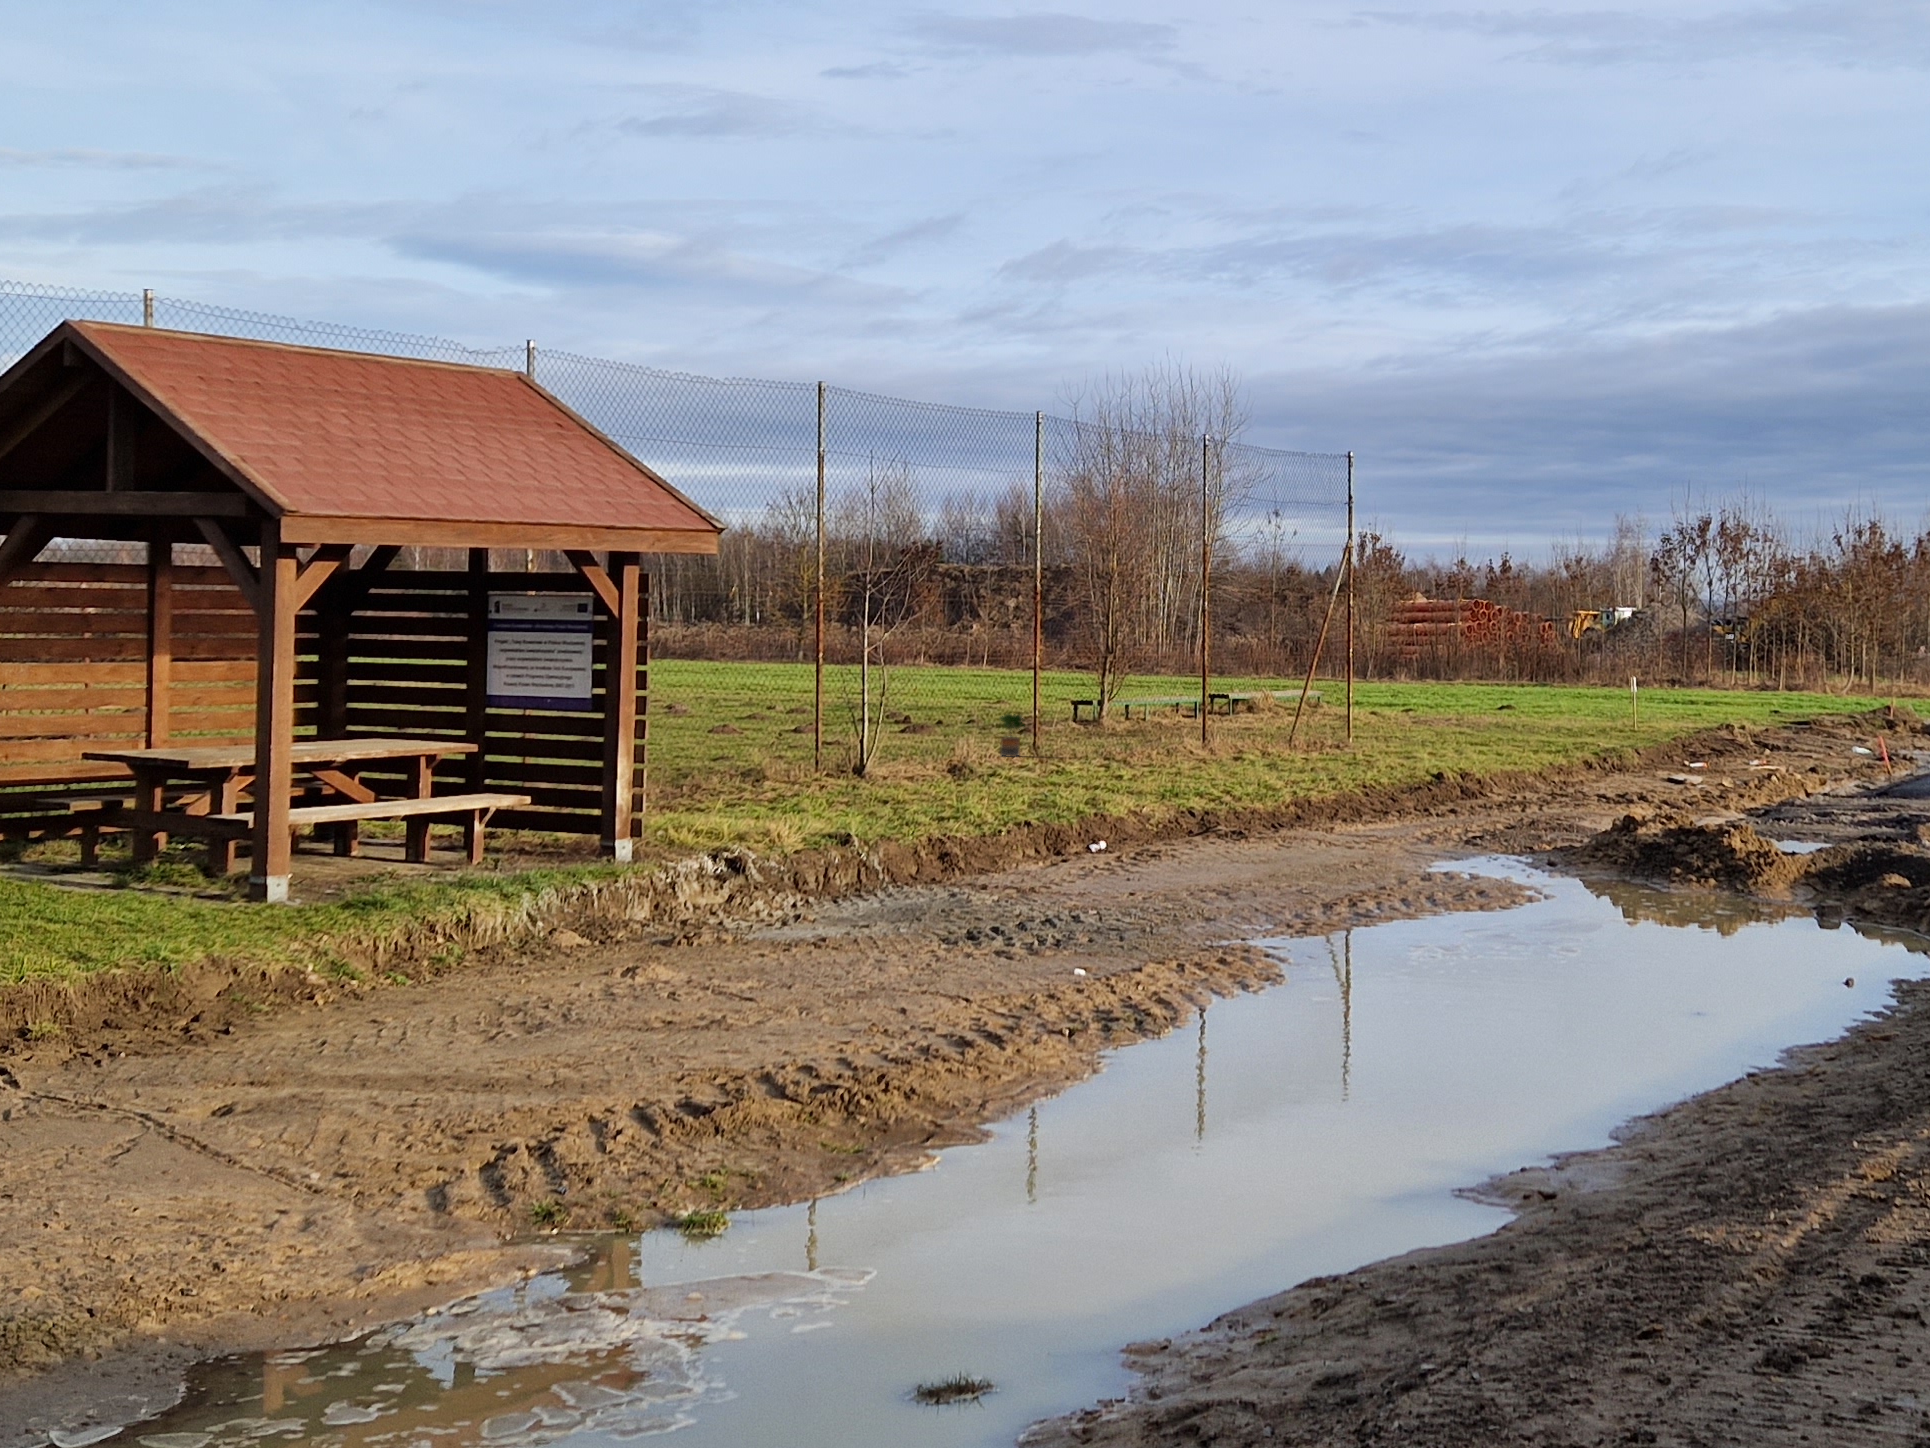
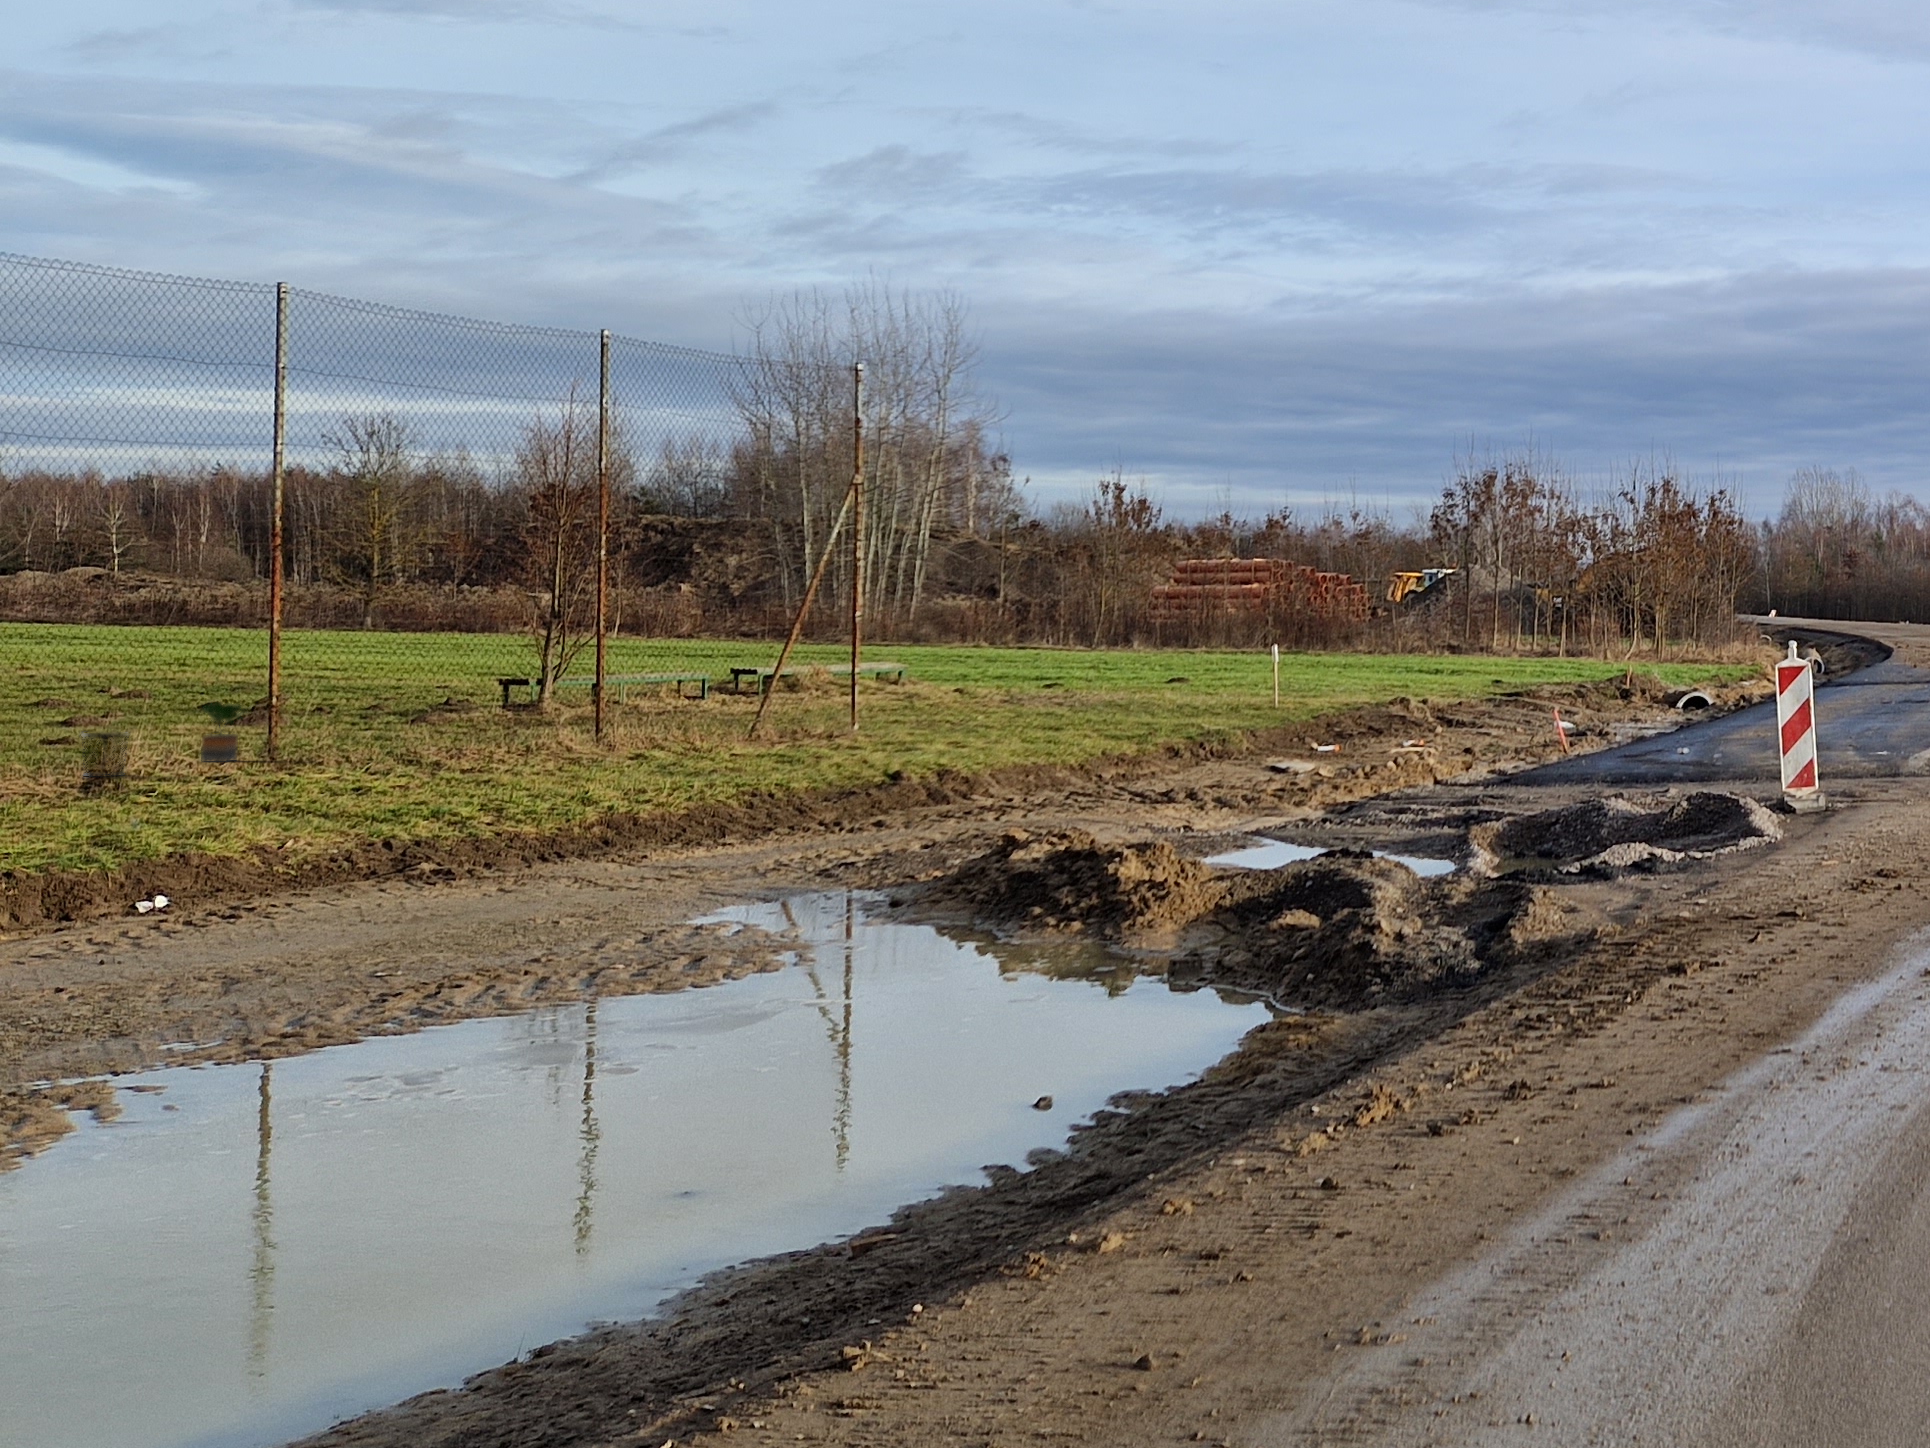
trash can: none [957,734,985,764] -> present [82,732,129,777]

